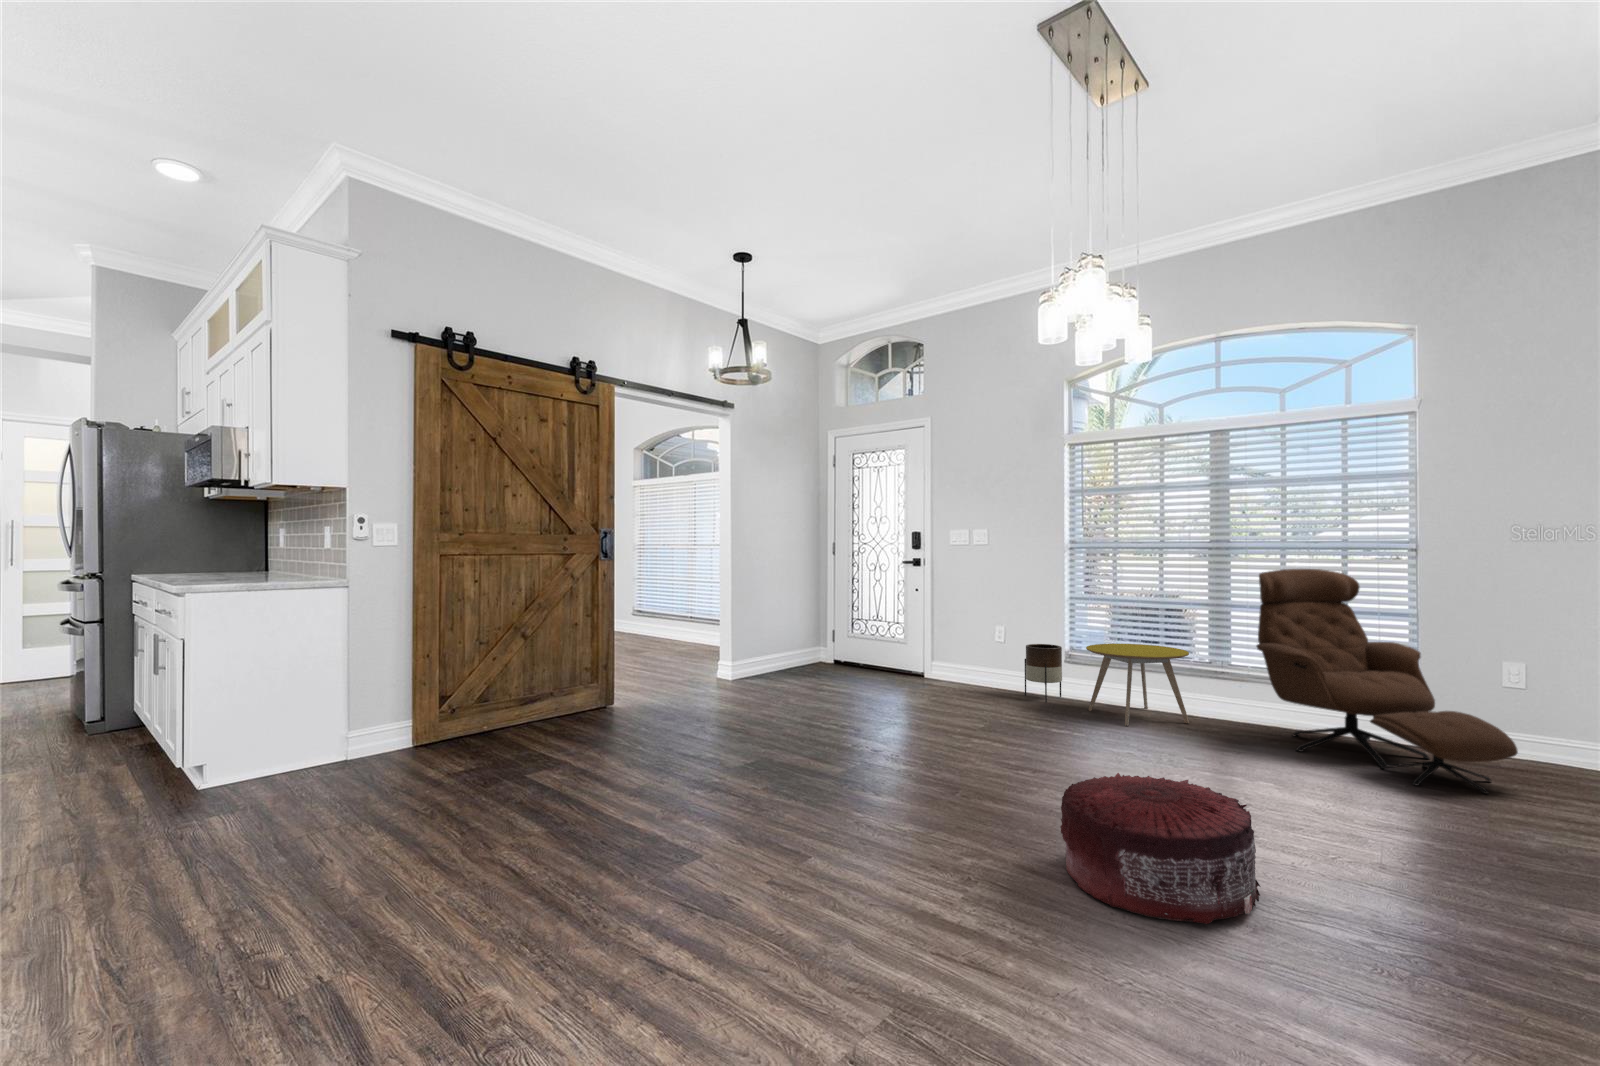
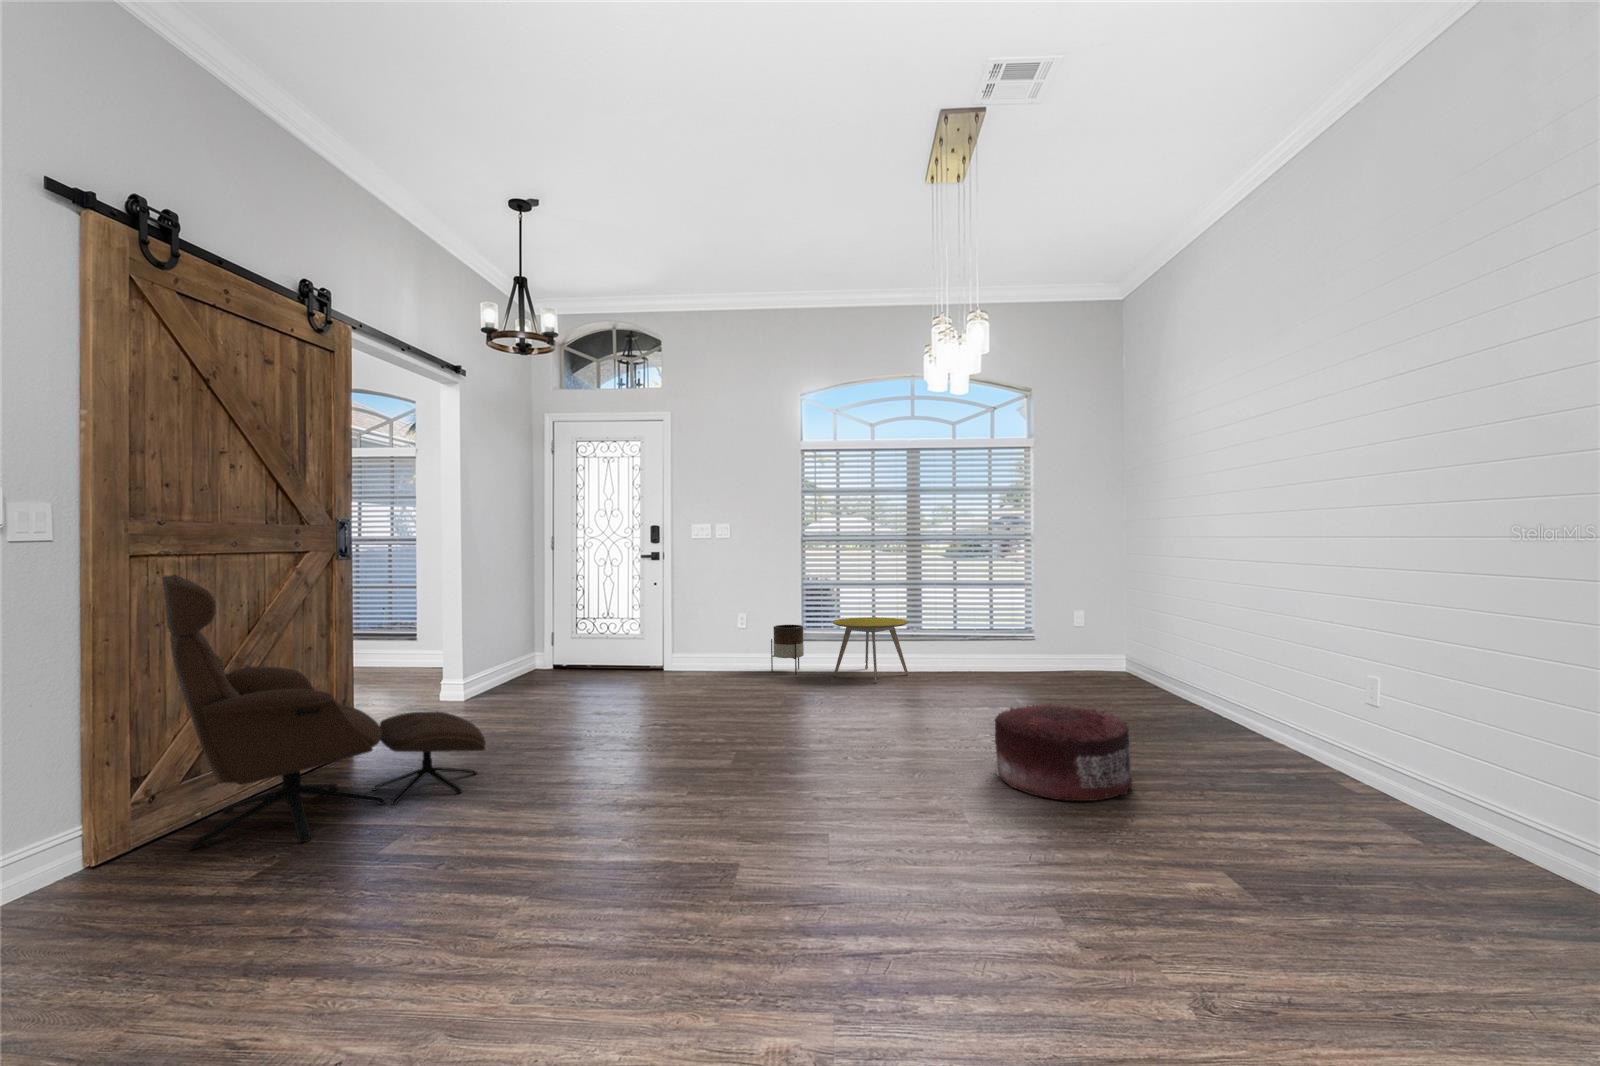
lounge chair: present [1256,569,1518,794] -> present [162,574,486,850]

